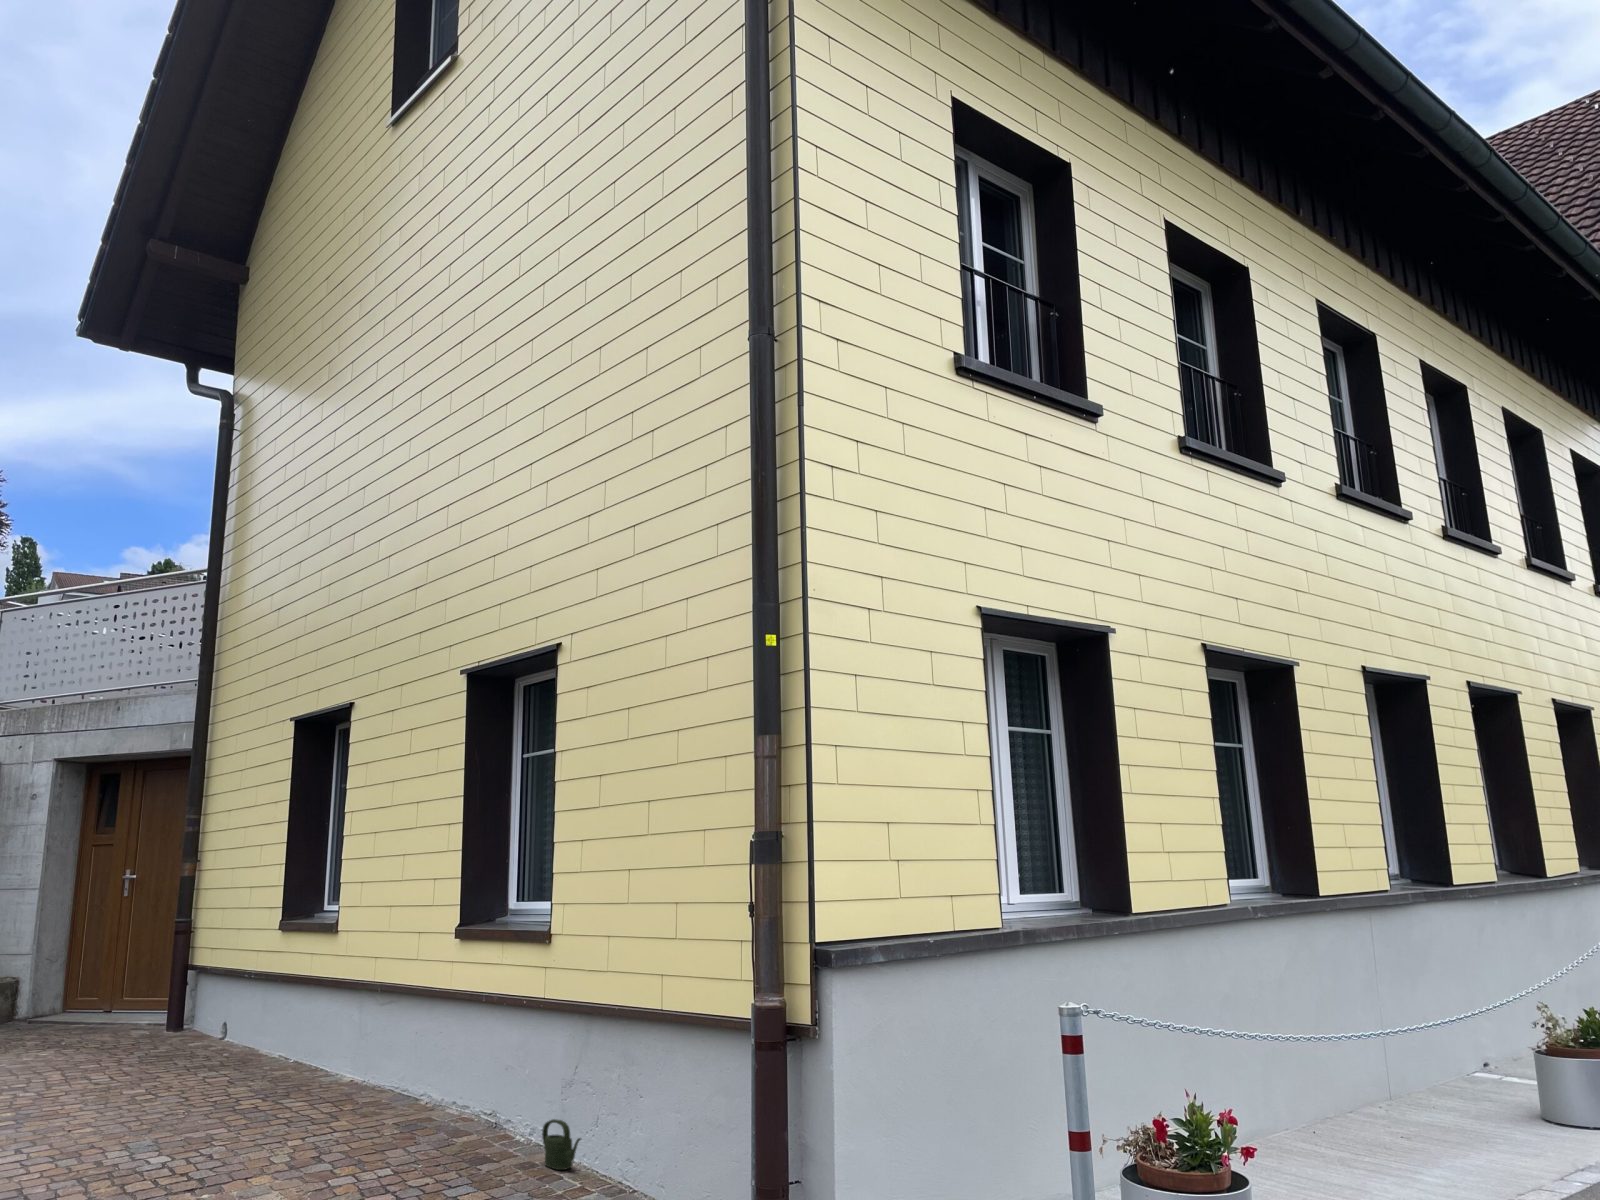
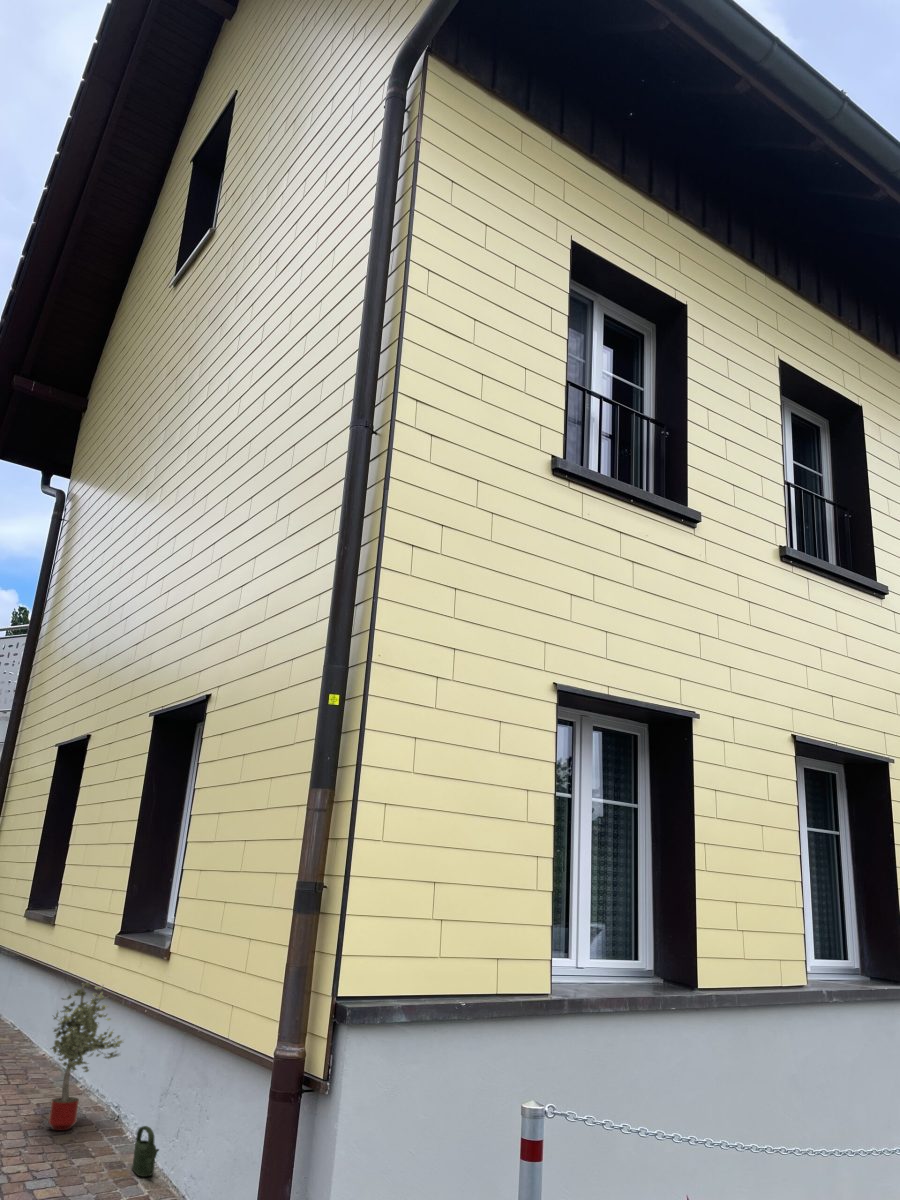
potted tree: none [409,979,495,1143] -> present [48,983,122,1130]

